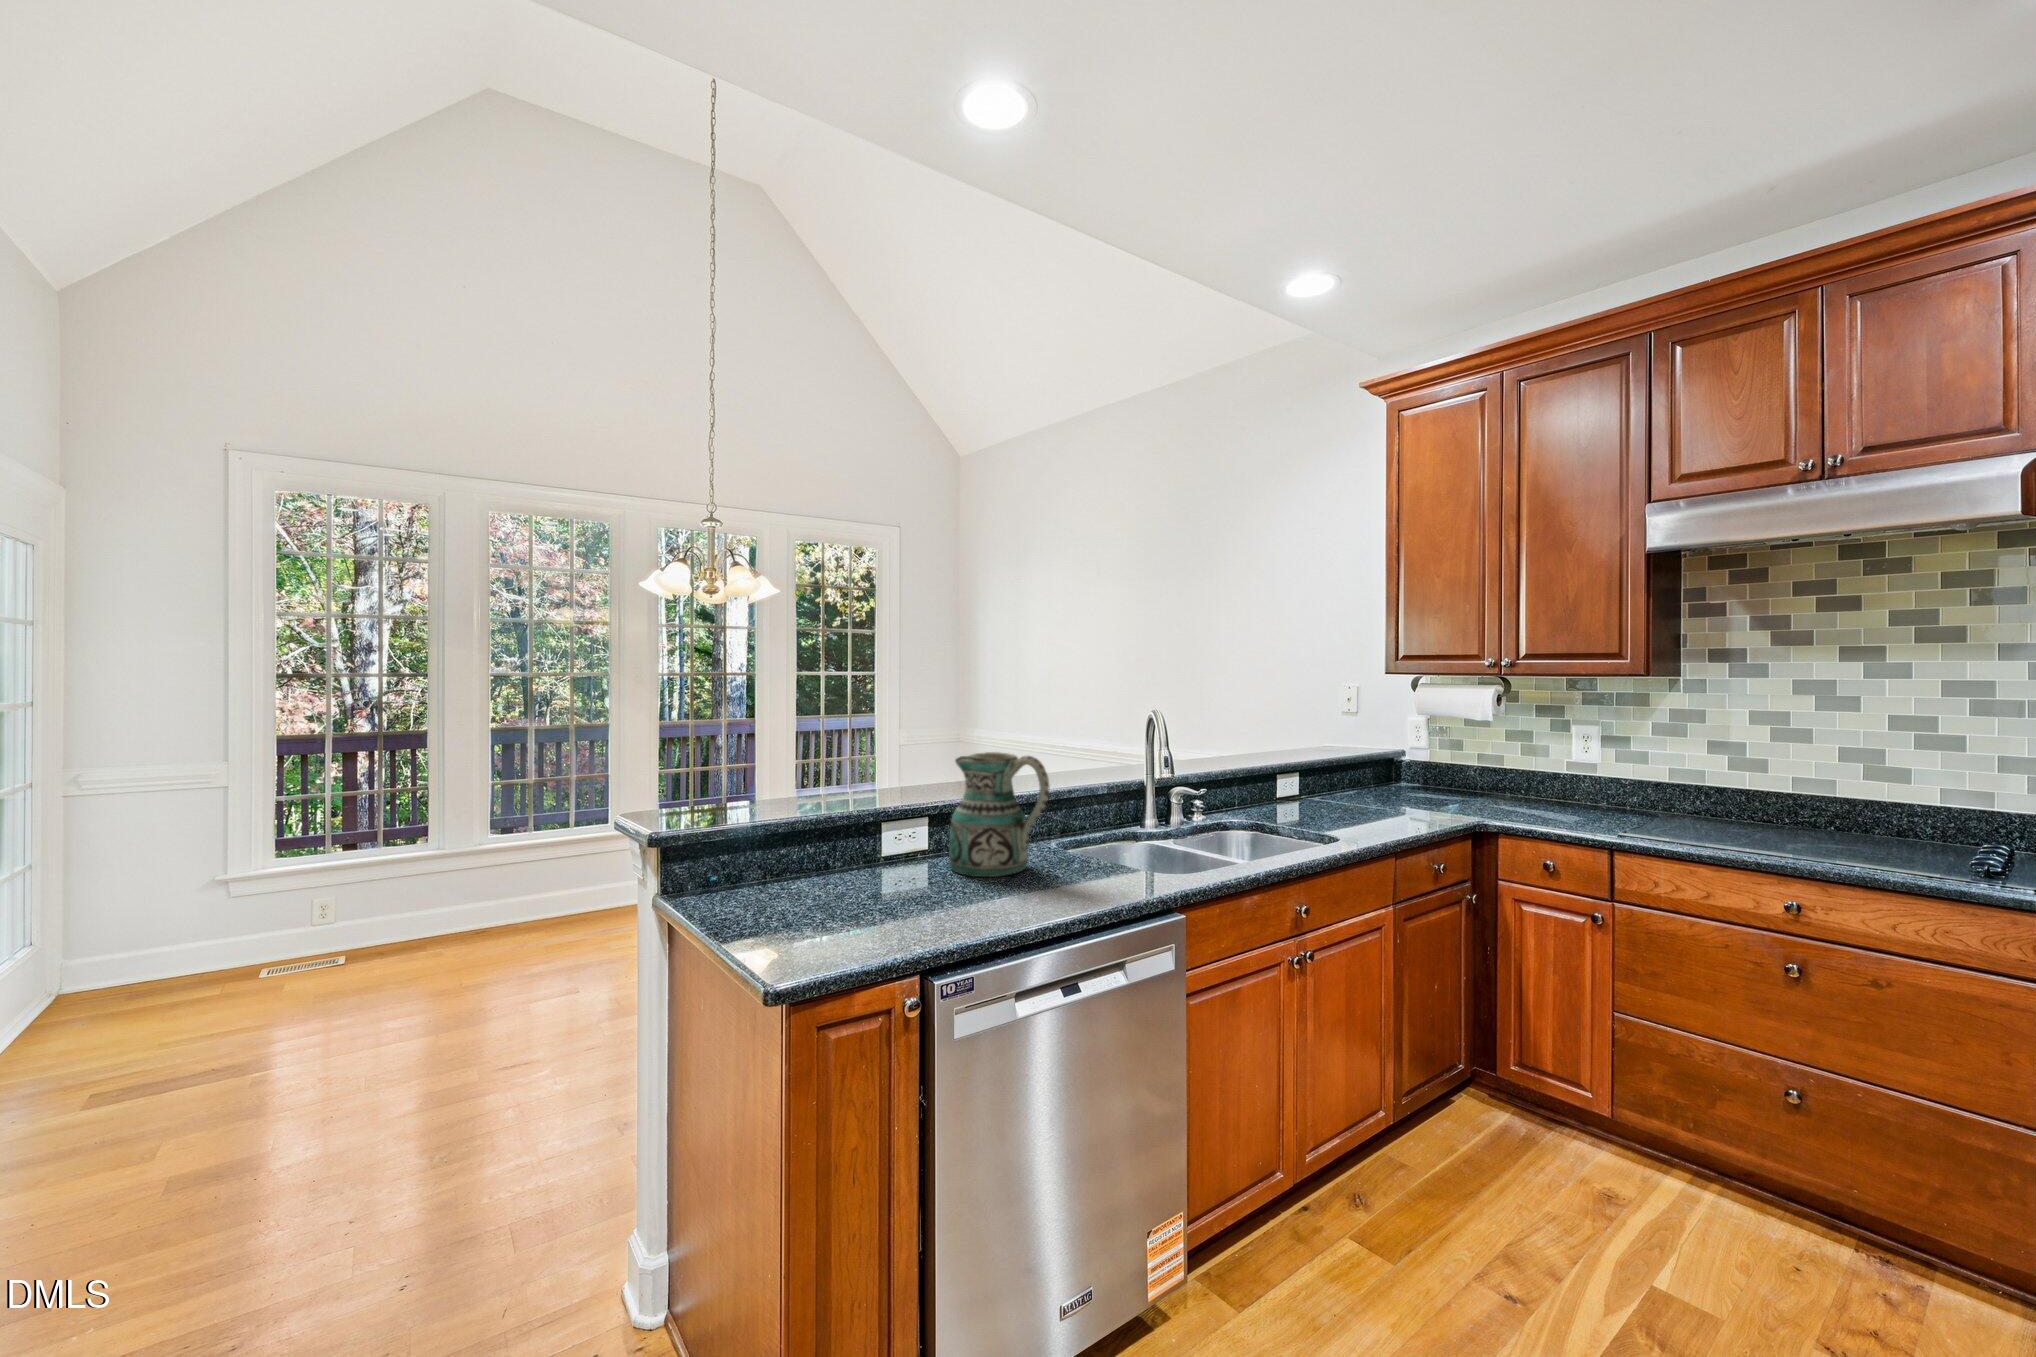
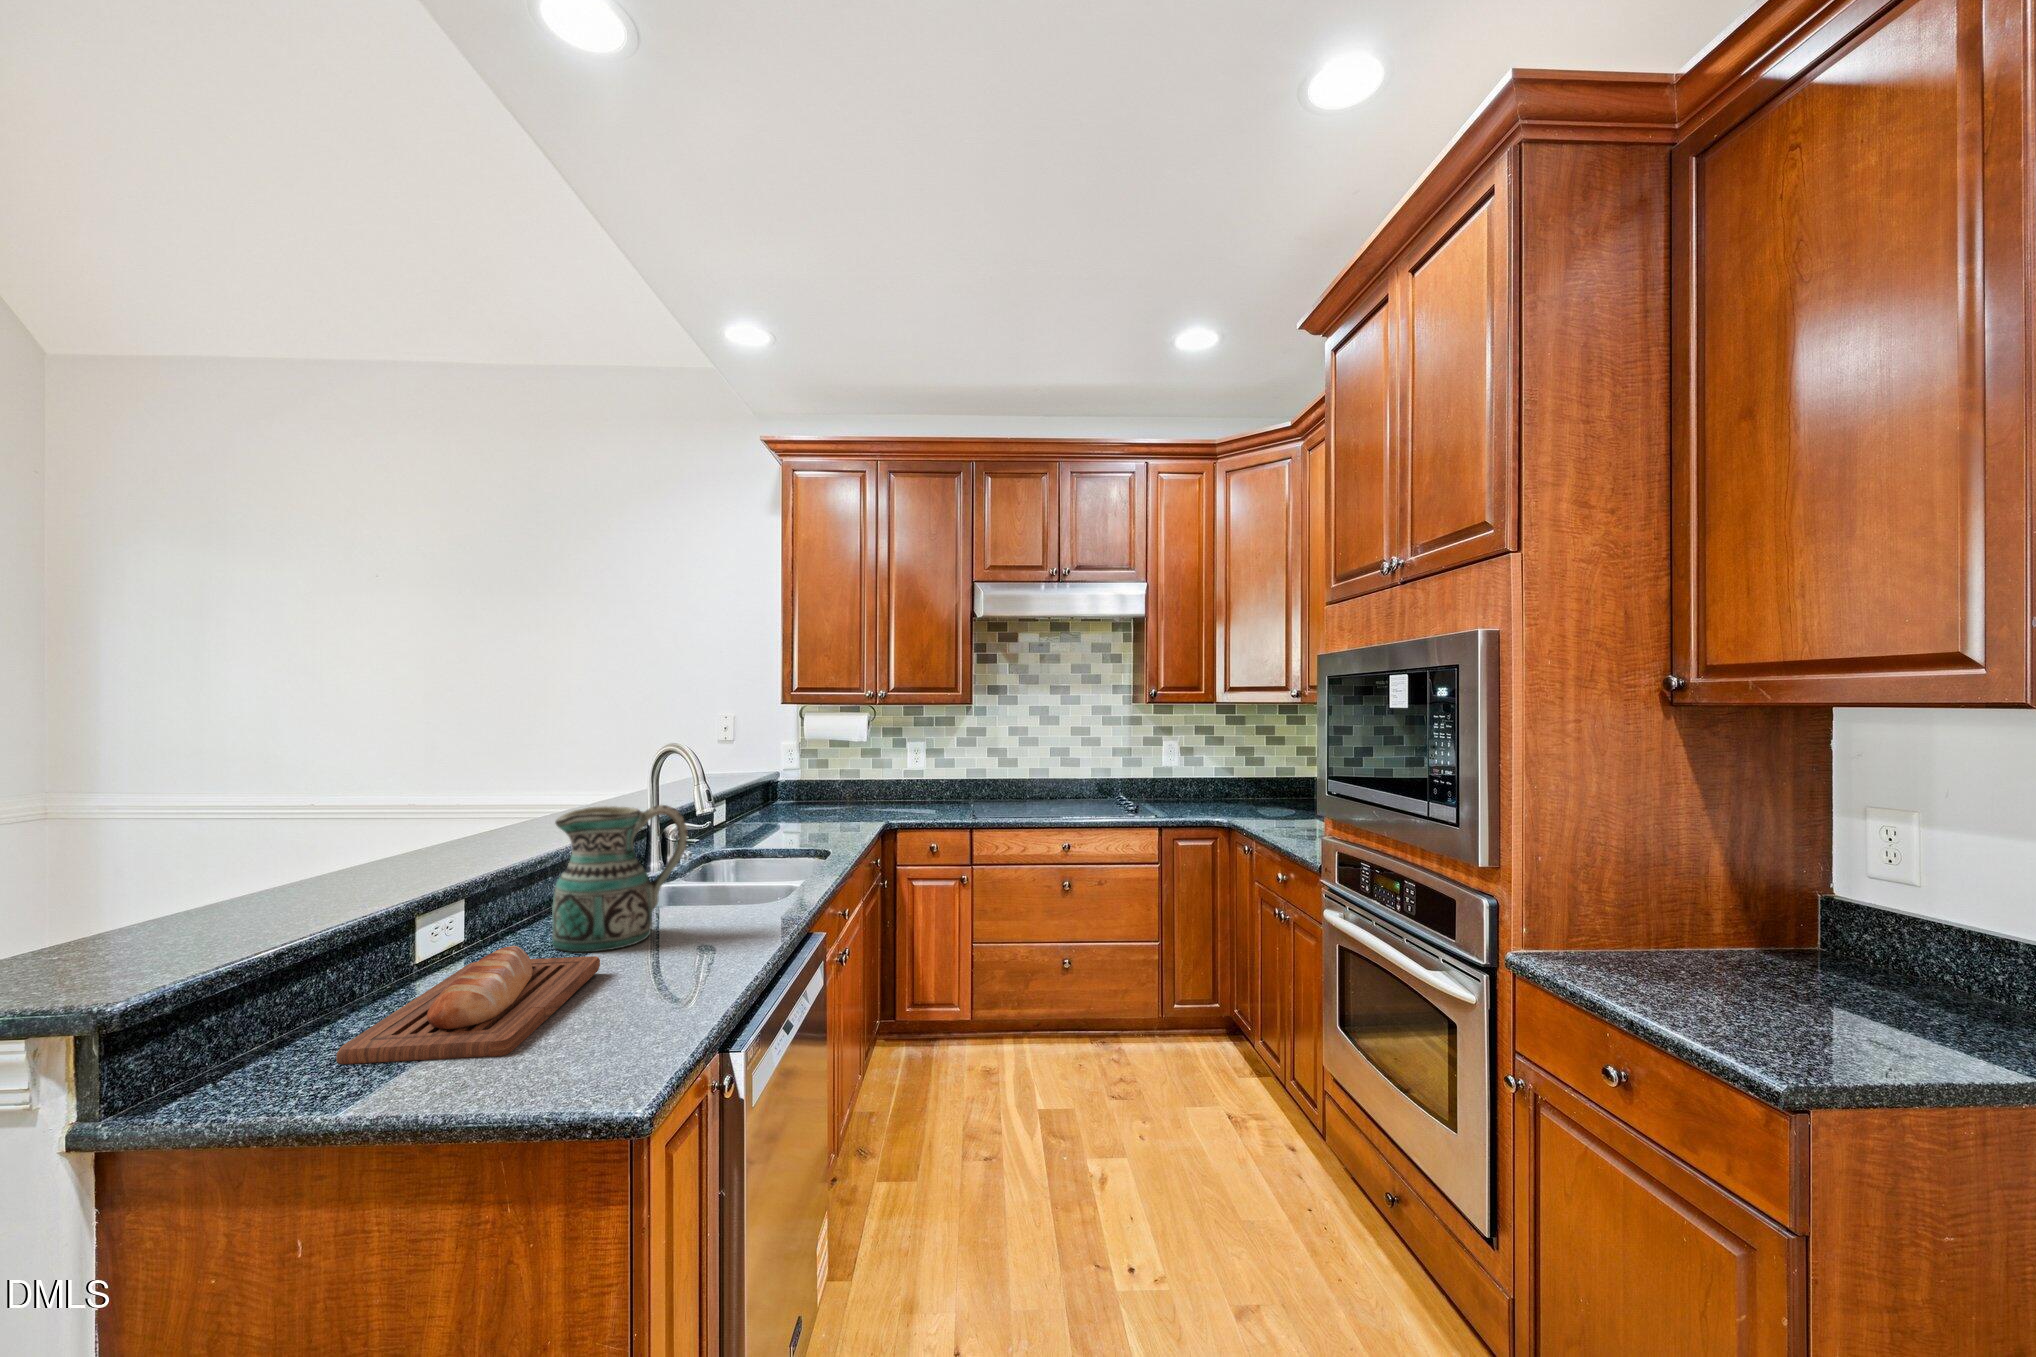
bread loaf: none [707,850,924,925] -> present [336,946,600,1064]

